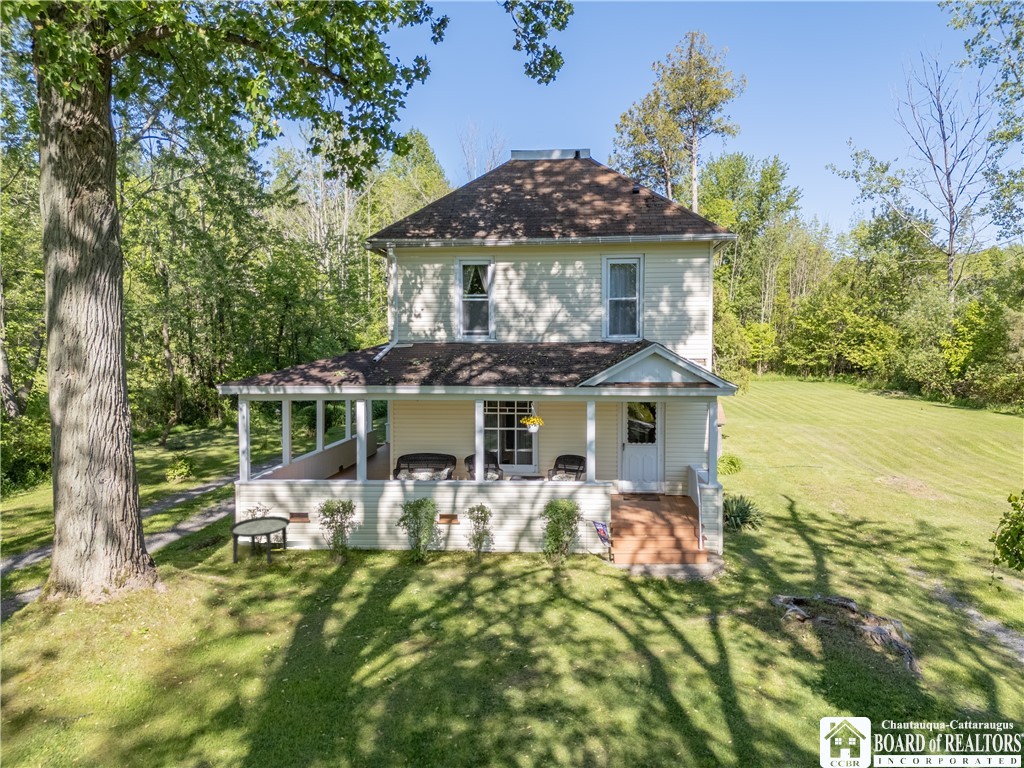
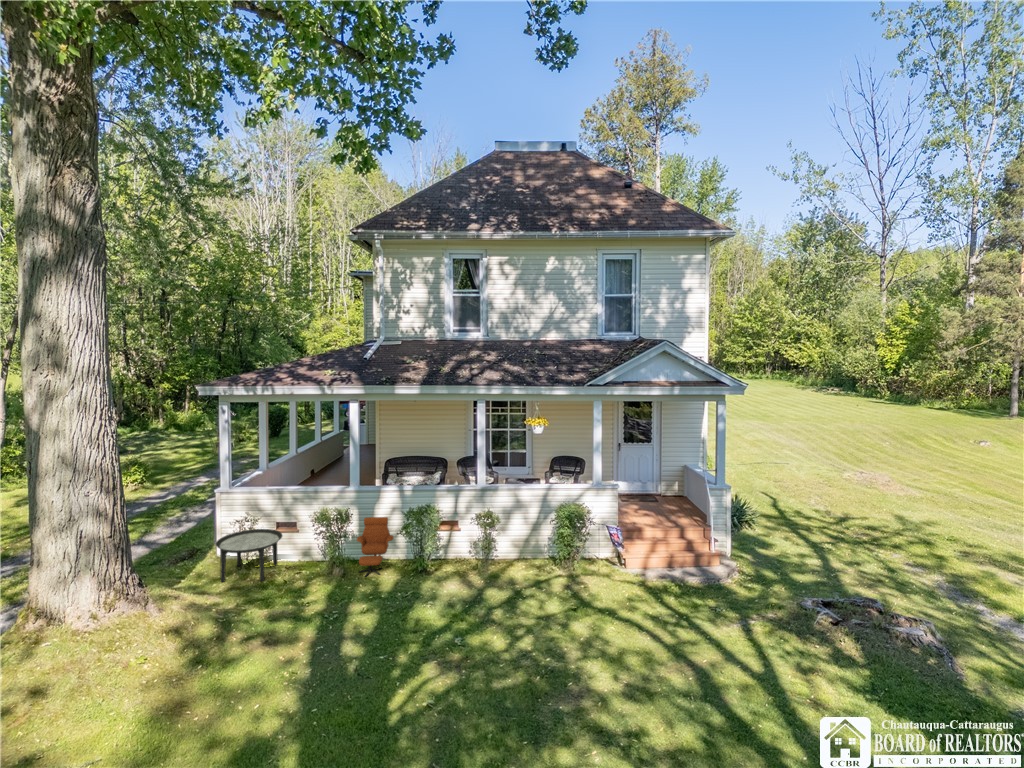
lounge chair: none [356,508,392,563] -> present [357,517,394,577]

